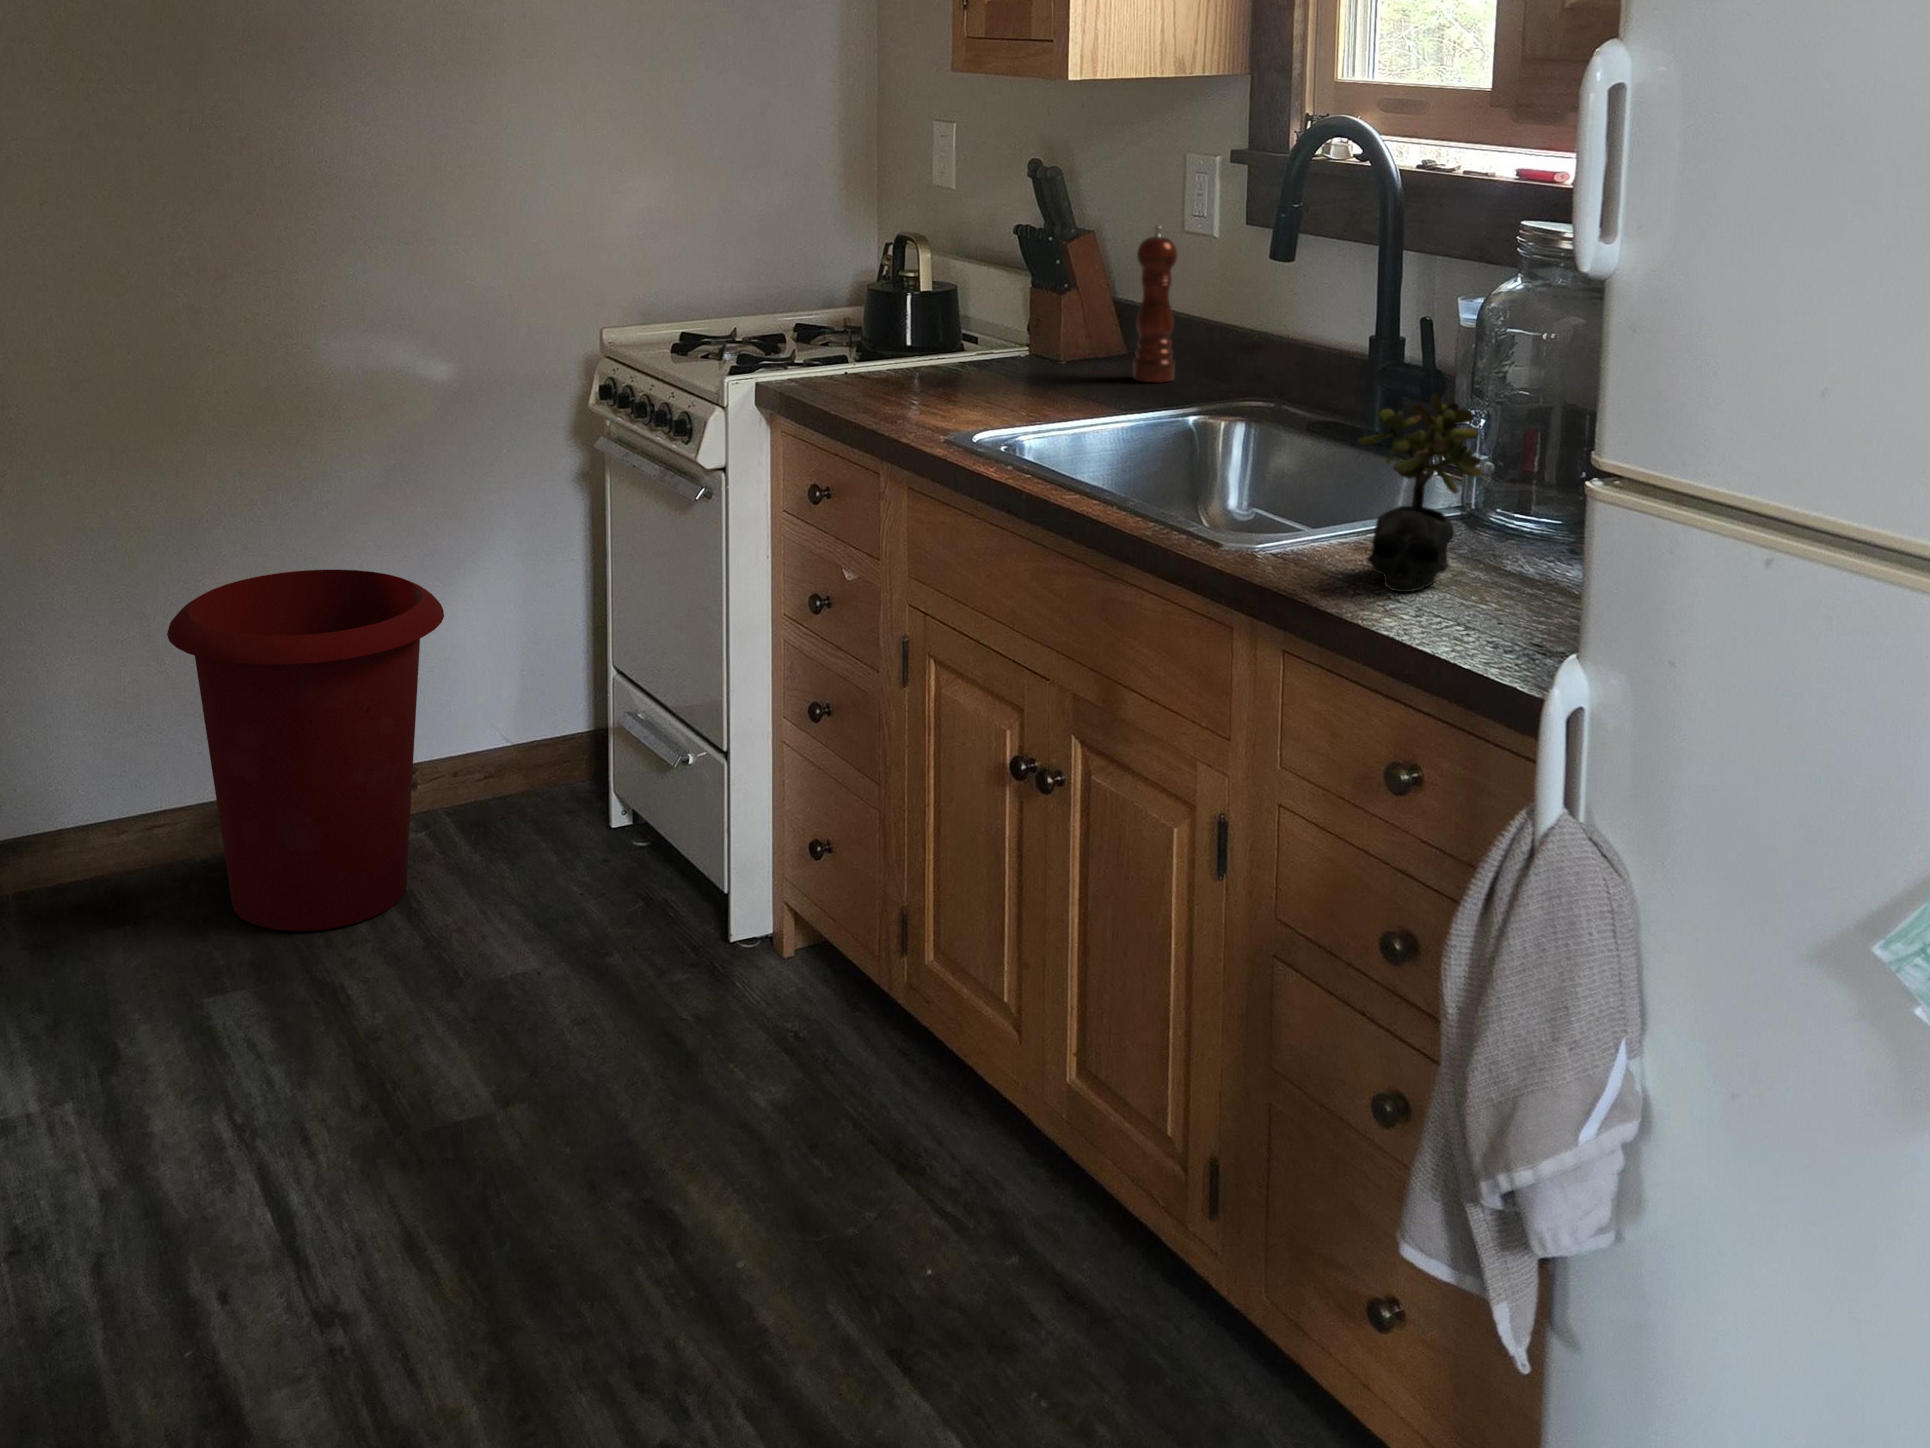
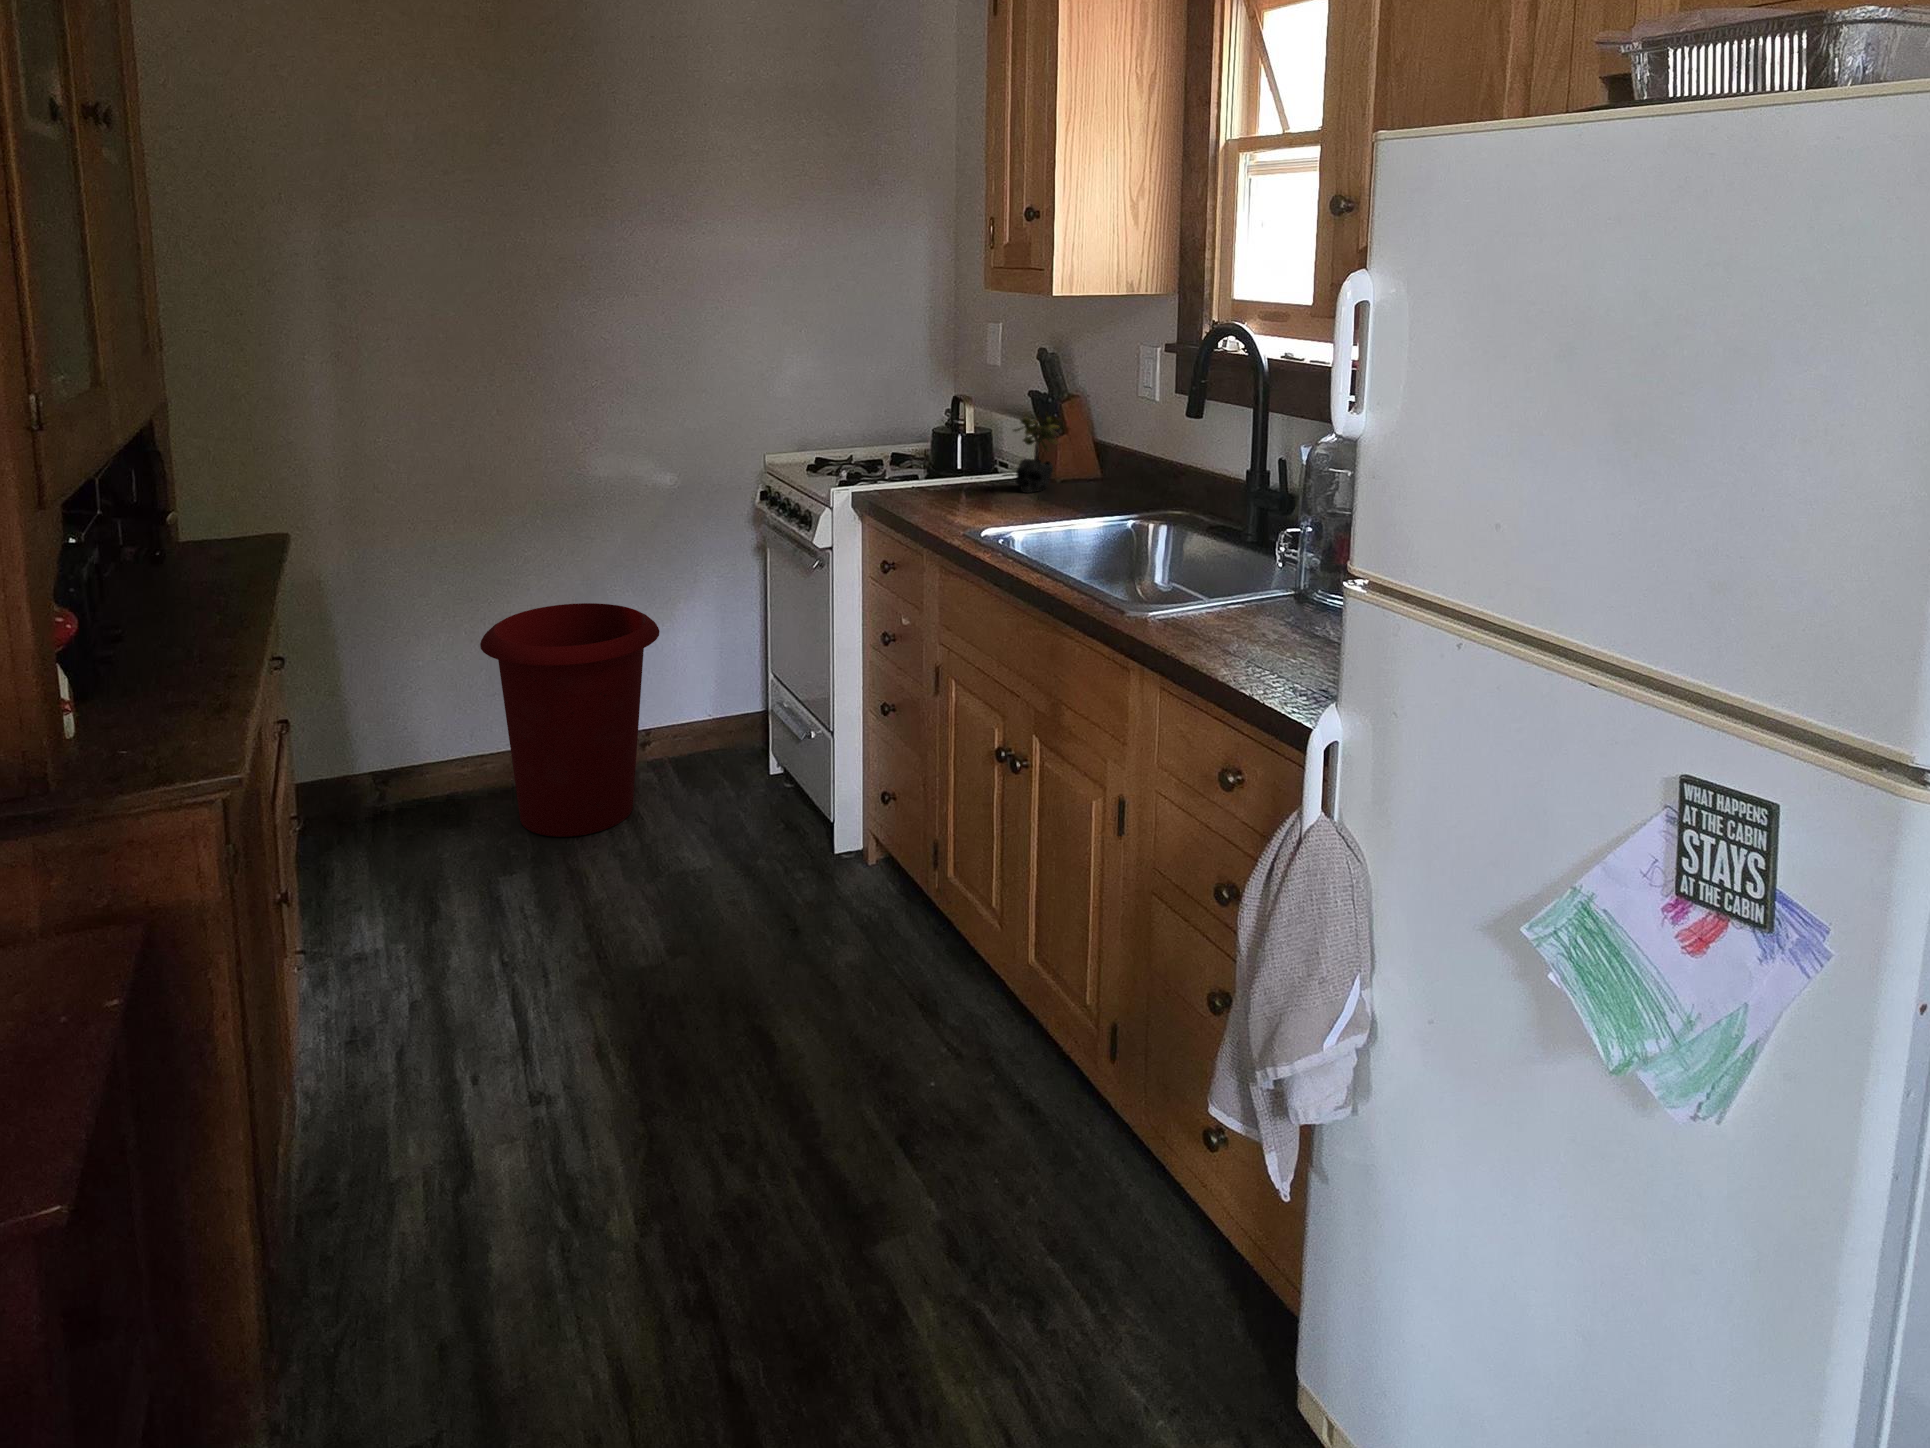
pepper mill: present [1133,226,1177,382] -> none [1098,393,1127,495]
succulent plant: present [1358,393,1483,592] -> present [1013,412,1060,493]

